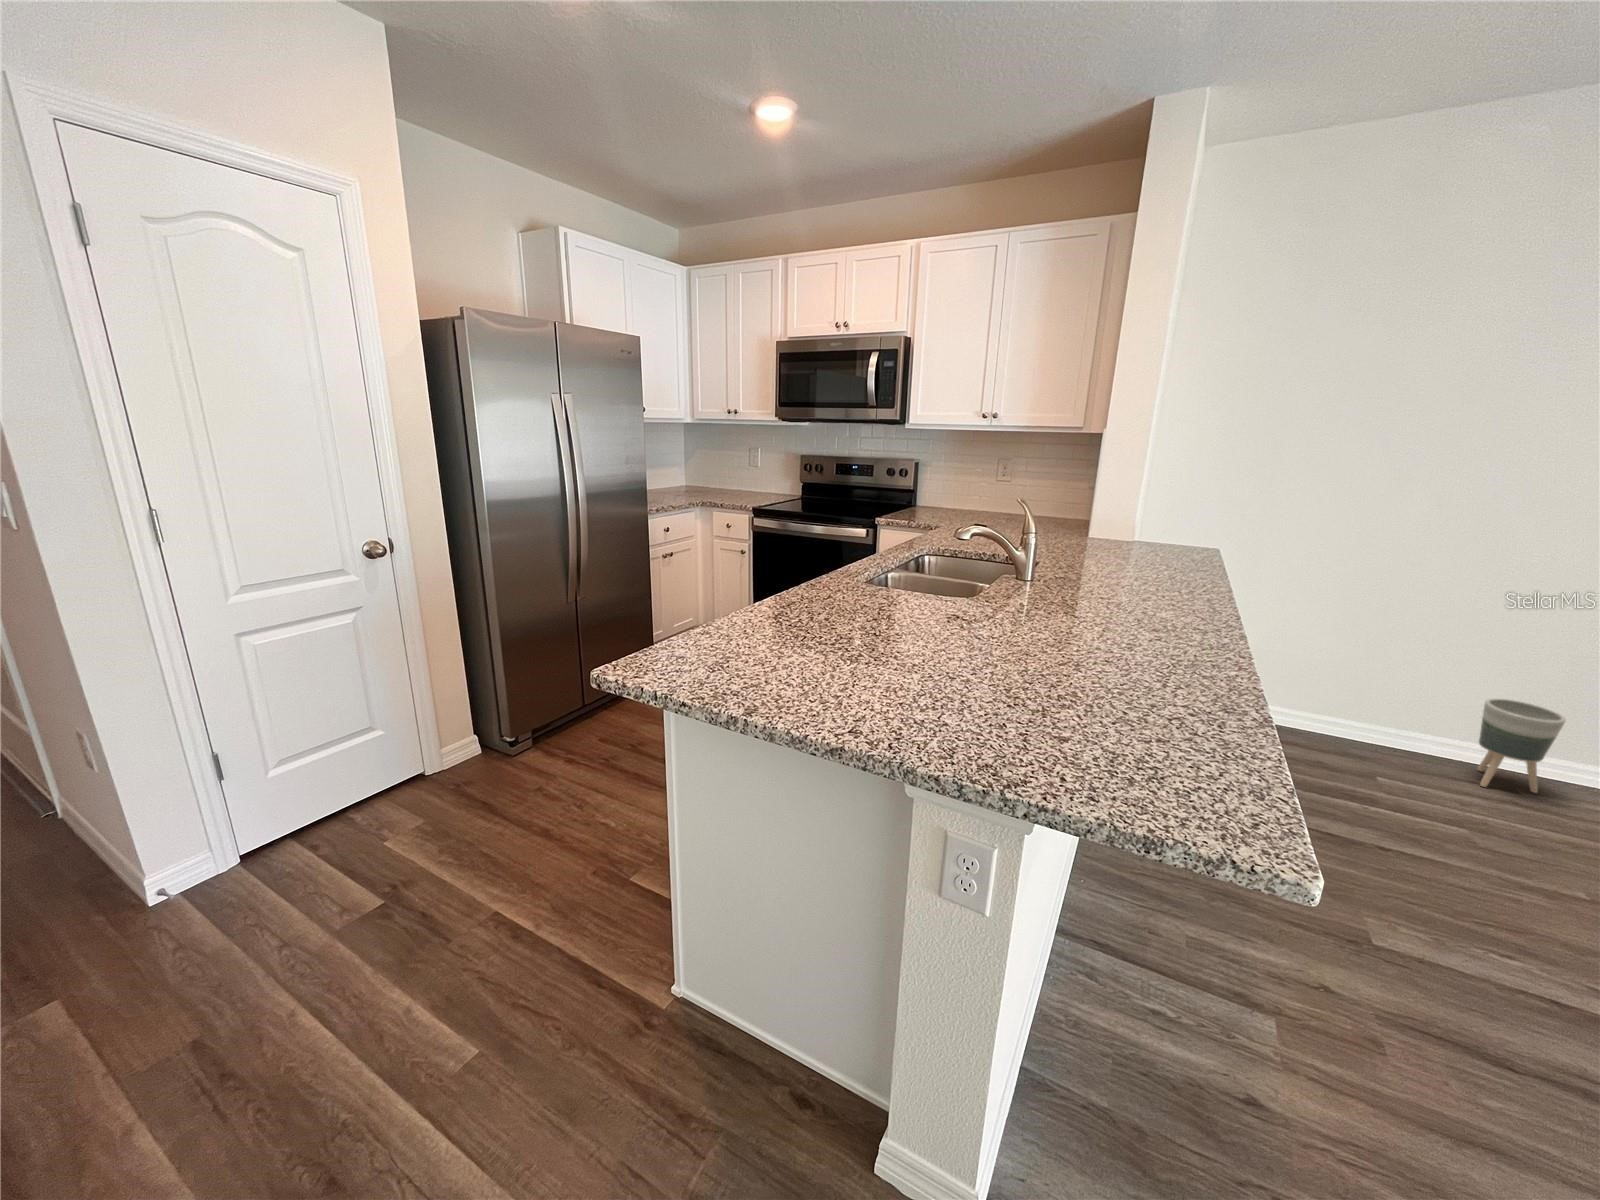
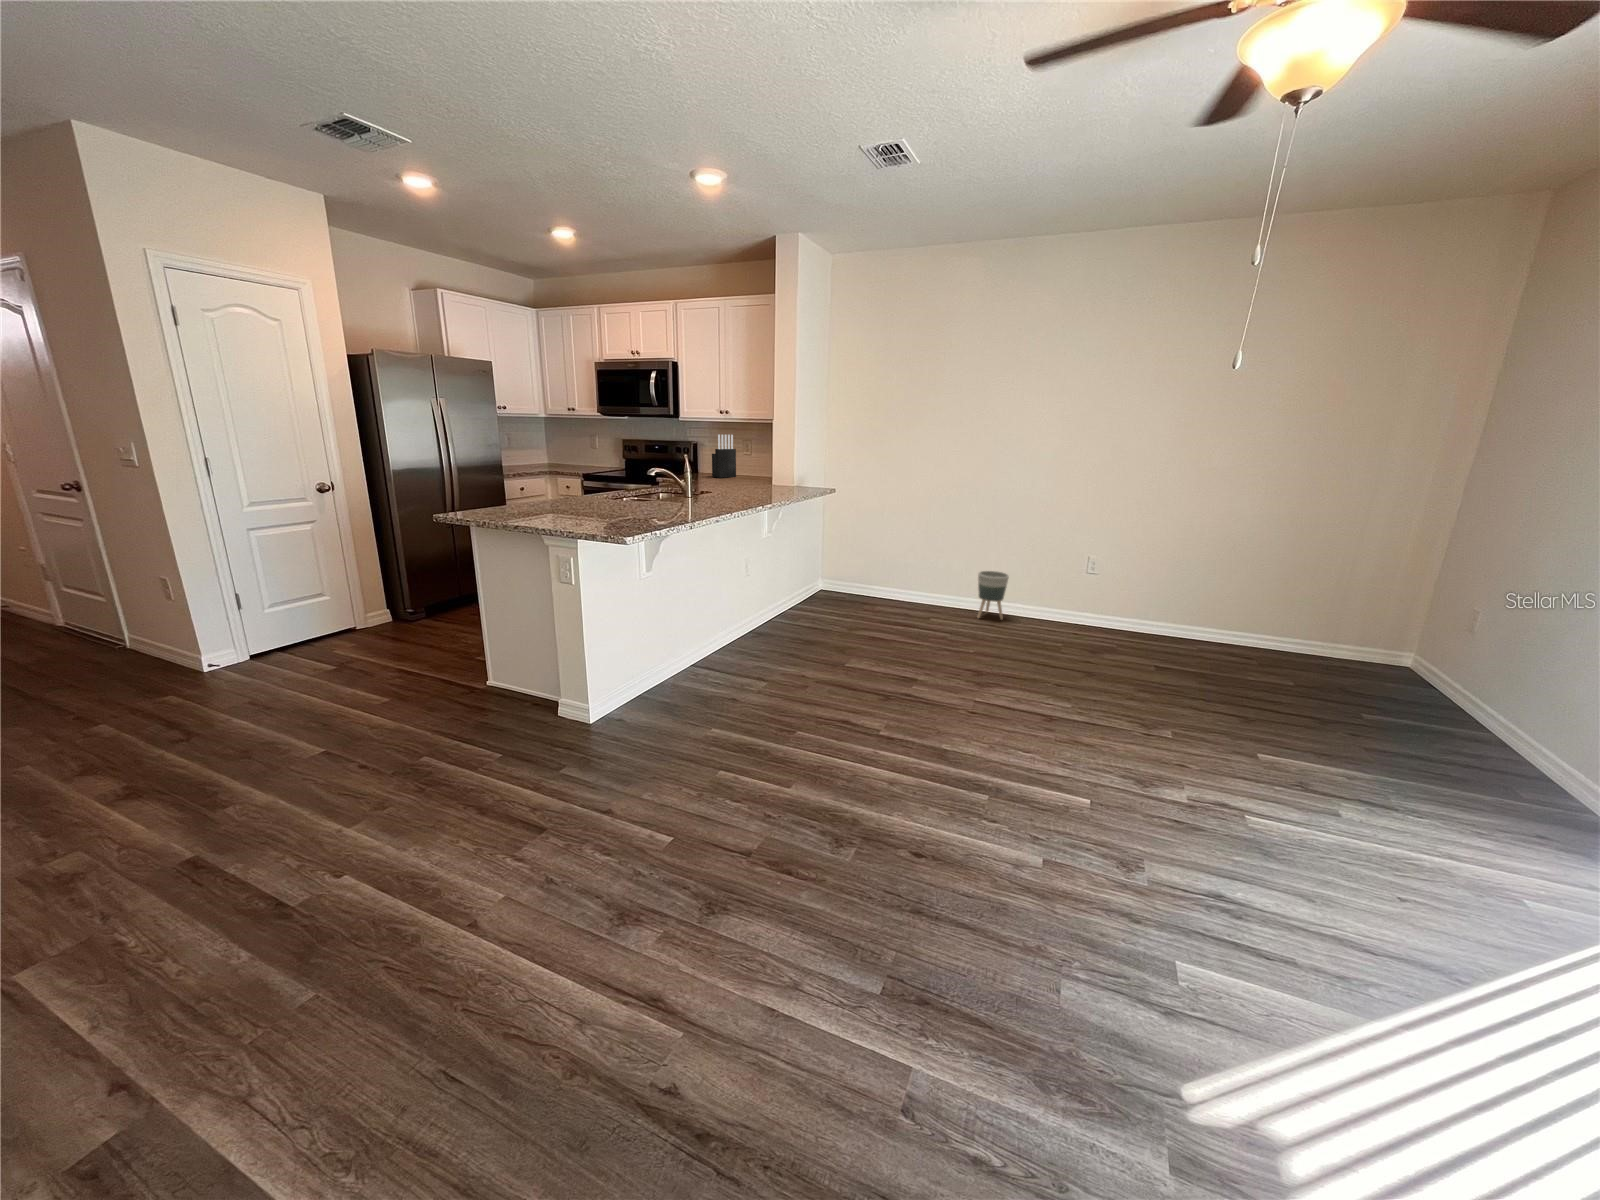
knife block: none [950,450,990,517] -> present [712,435,736,478]

